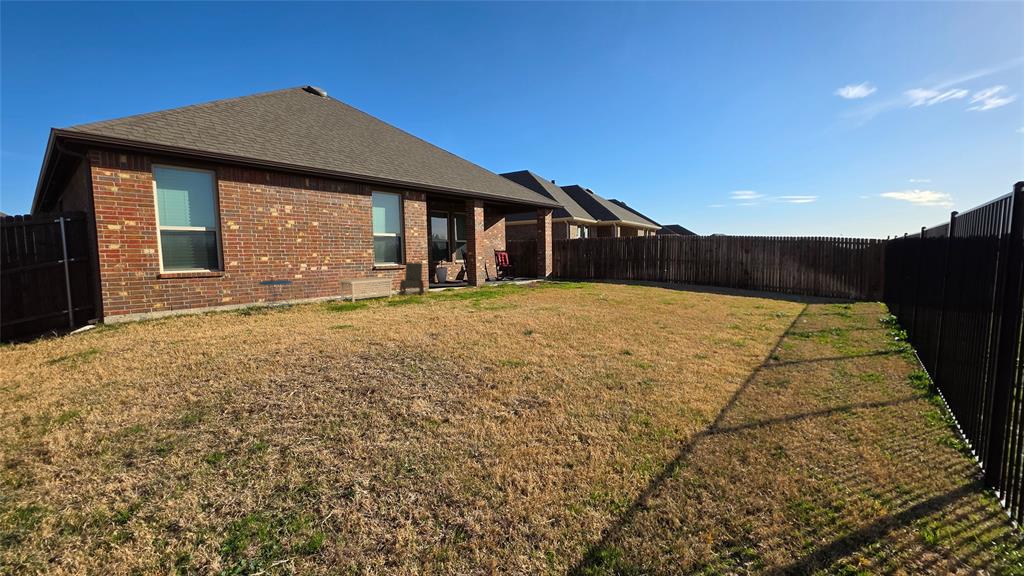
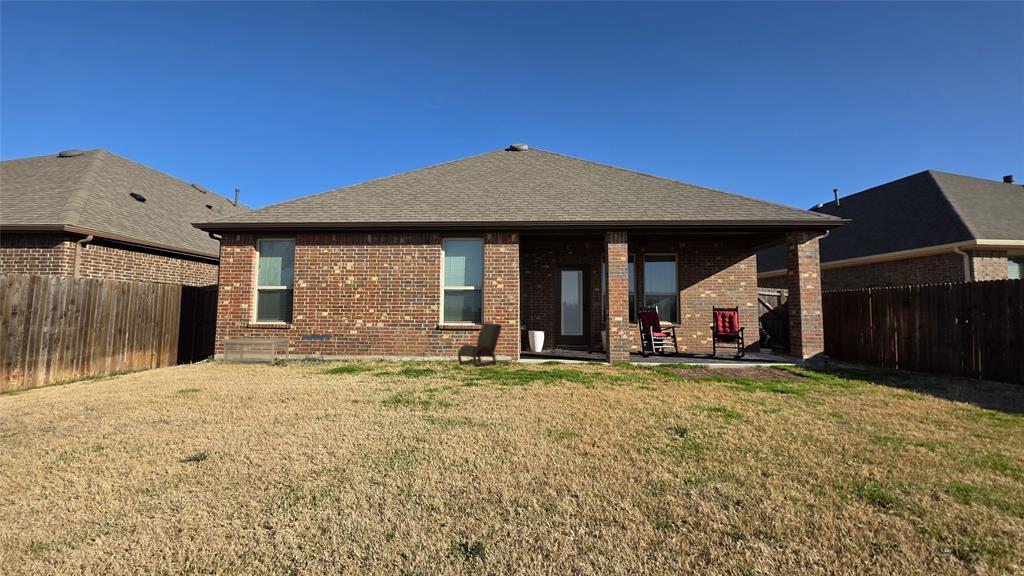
storage bench: present [339,277,392,302] -> present [222,338,290,364]

